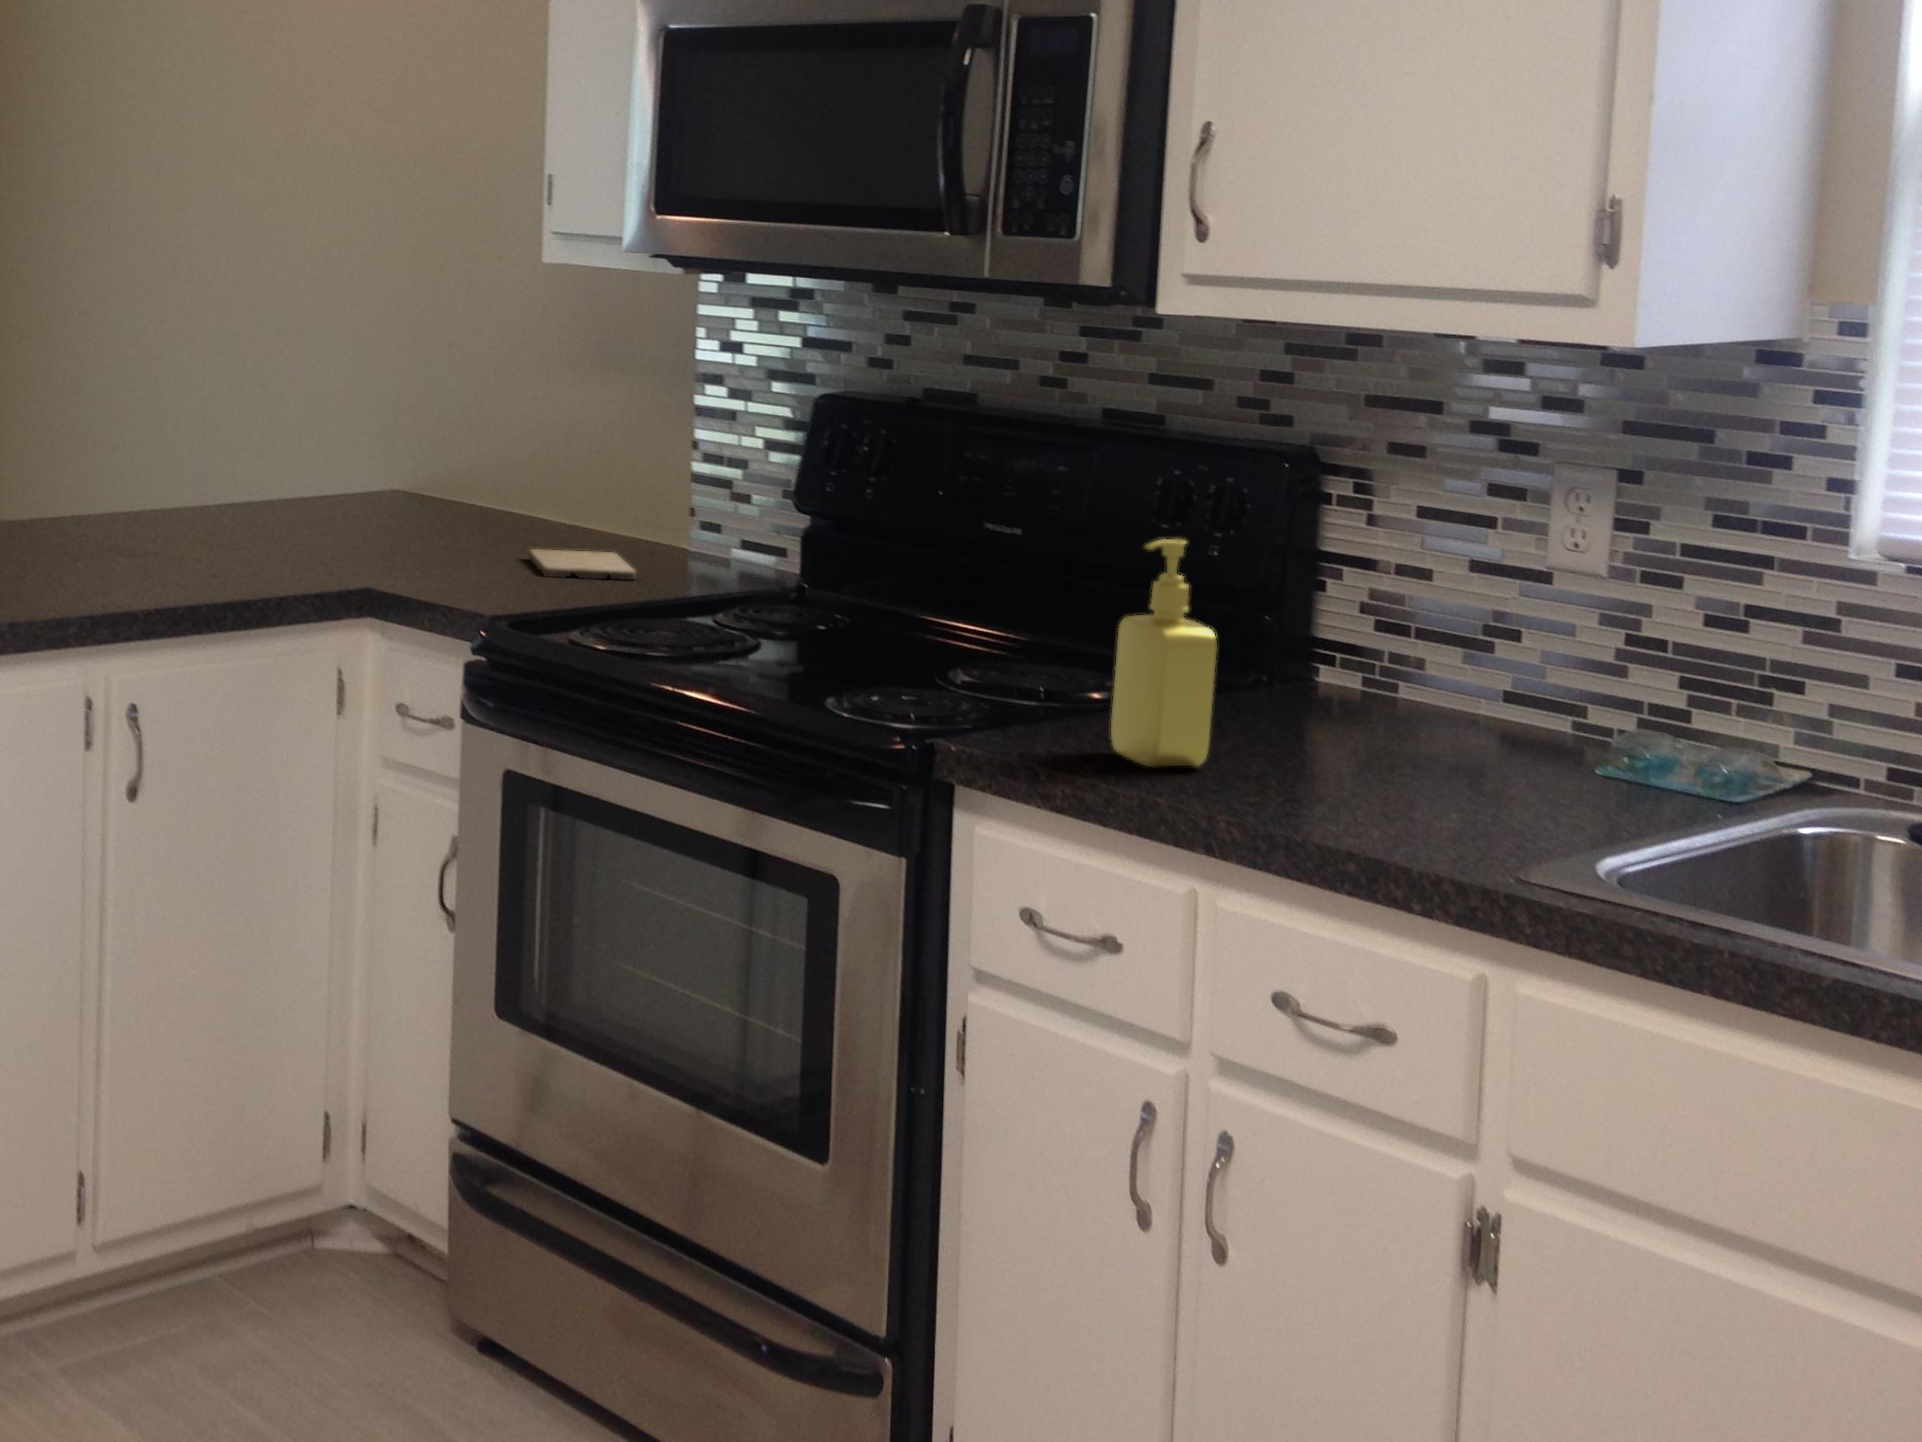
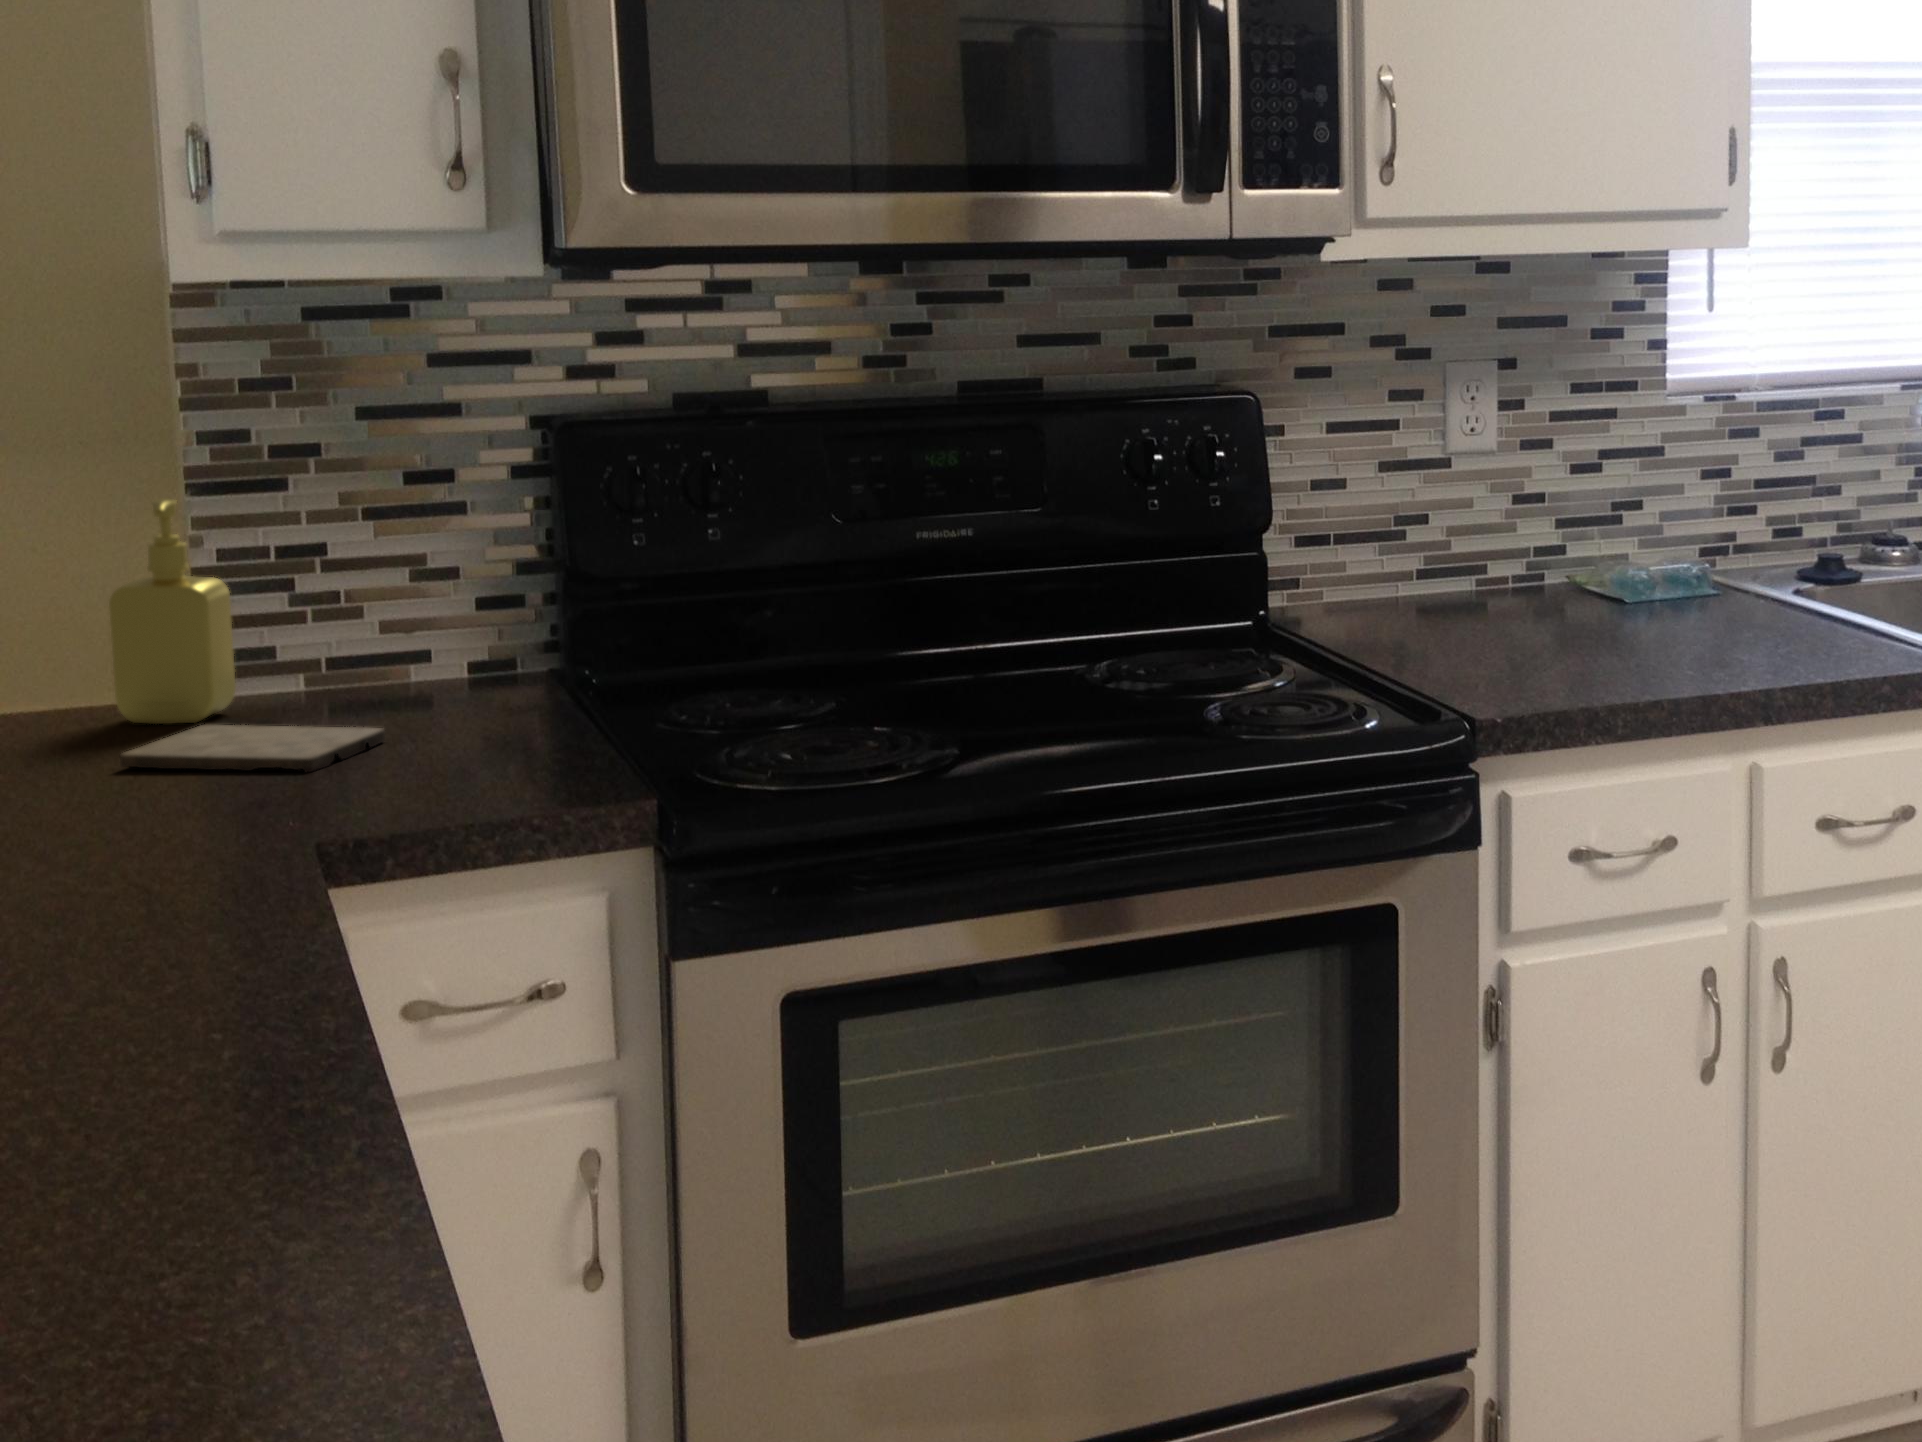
soap dispenser: present [1111,539,1217,767] -> present [109,498,236,724]

